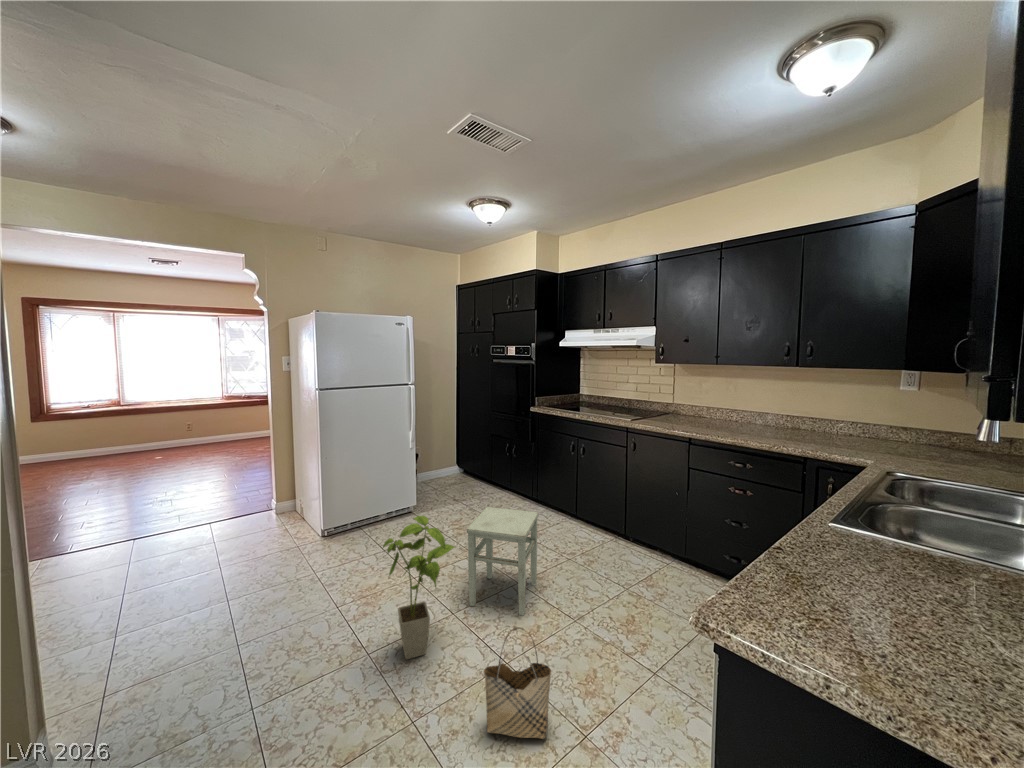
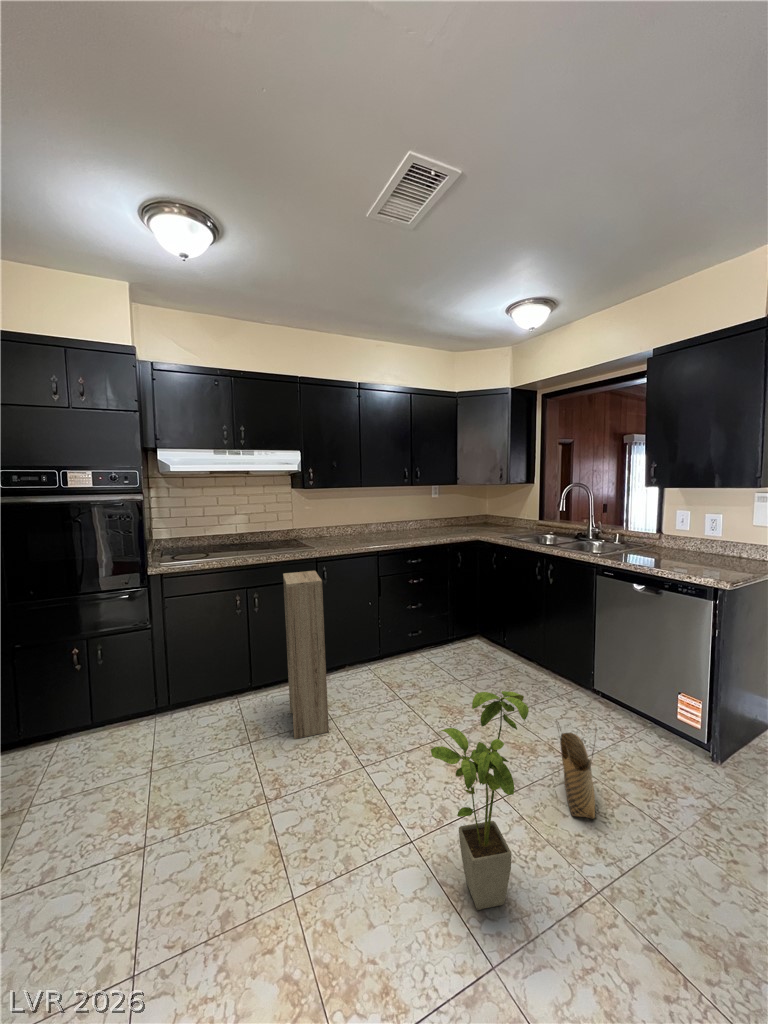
storage cabinet: none [540,430,589,561] -> present [283,571,329,739]
stool: present [467,507,539,615] -> none [325,668,427,823]

